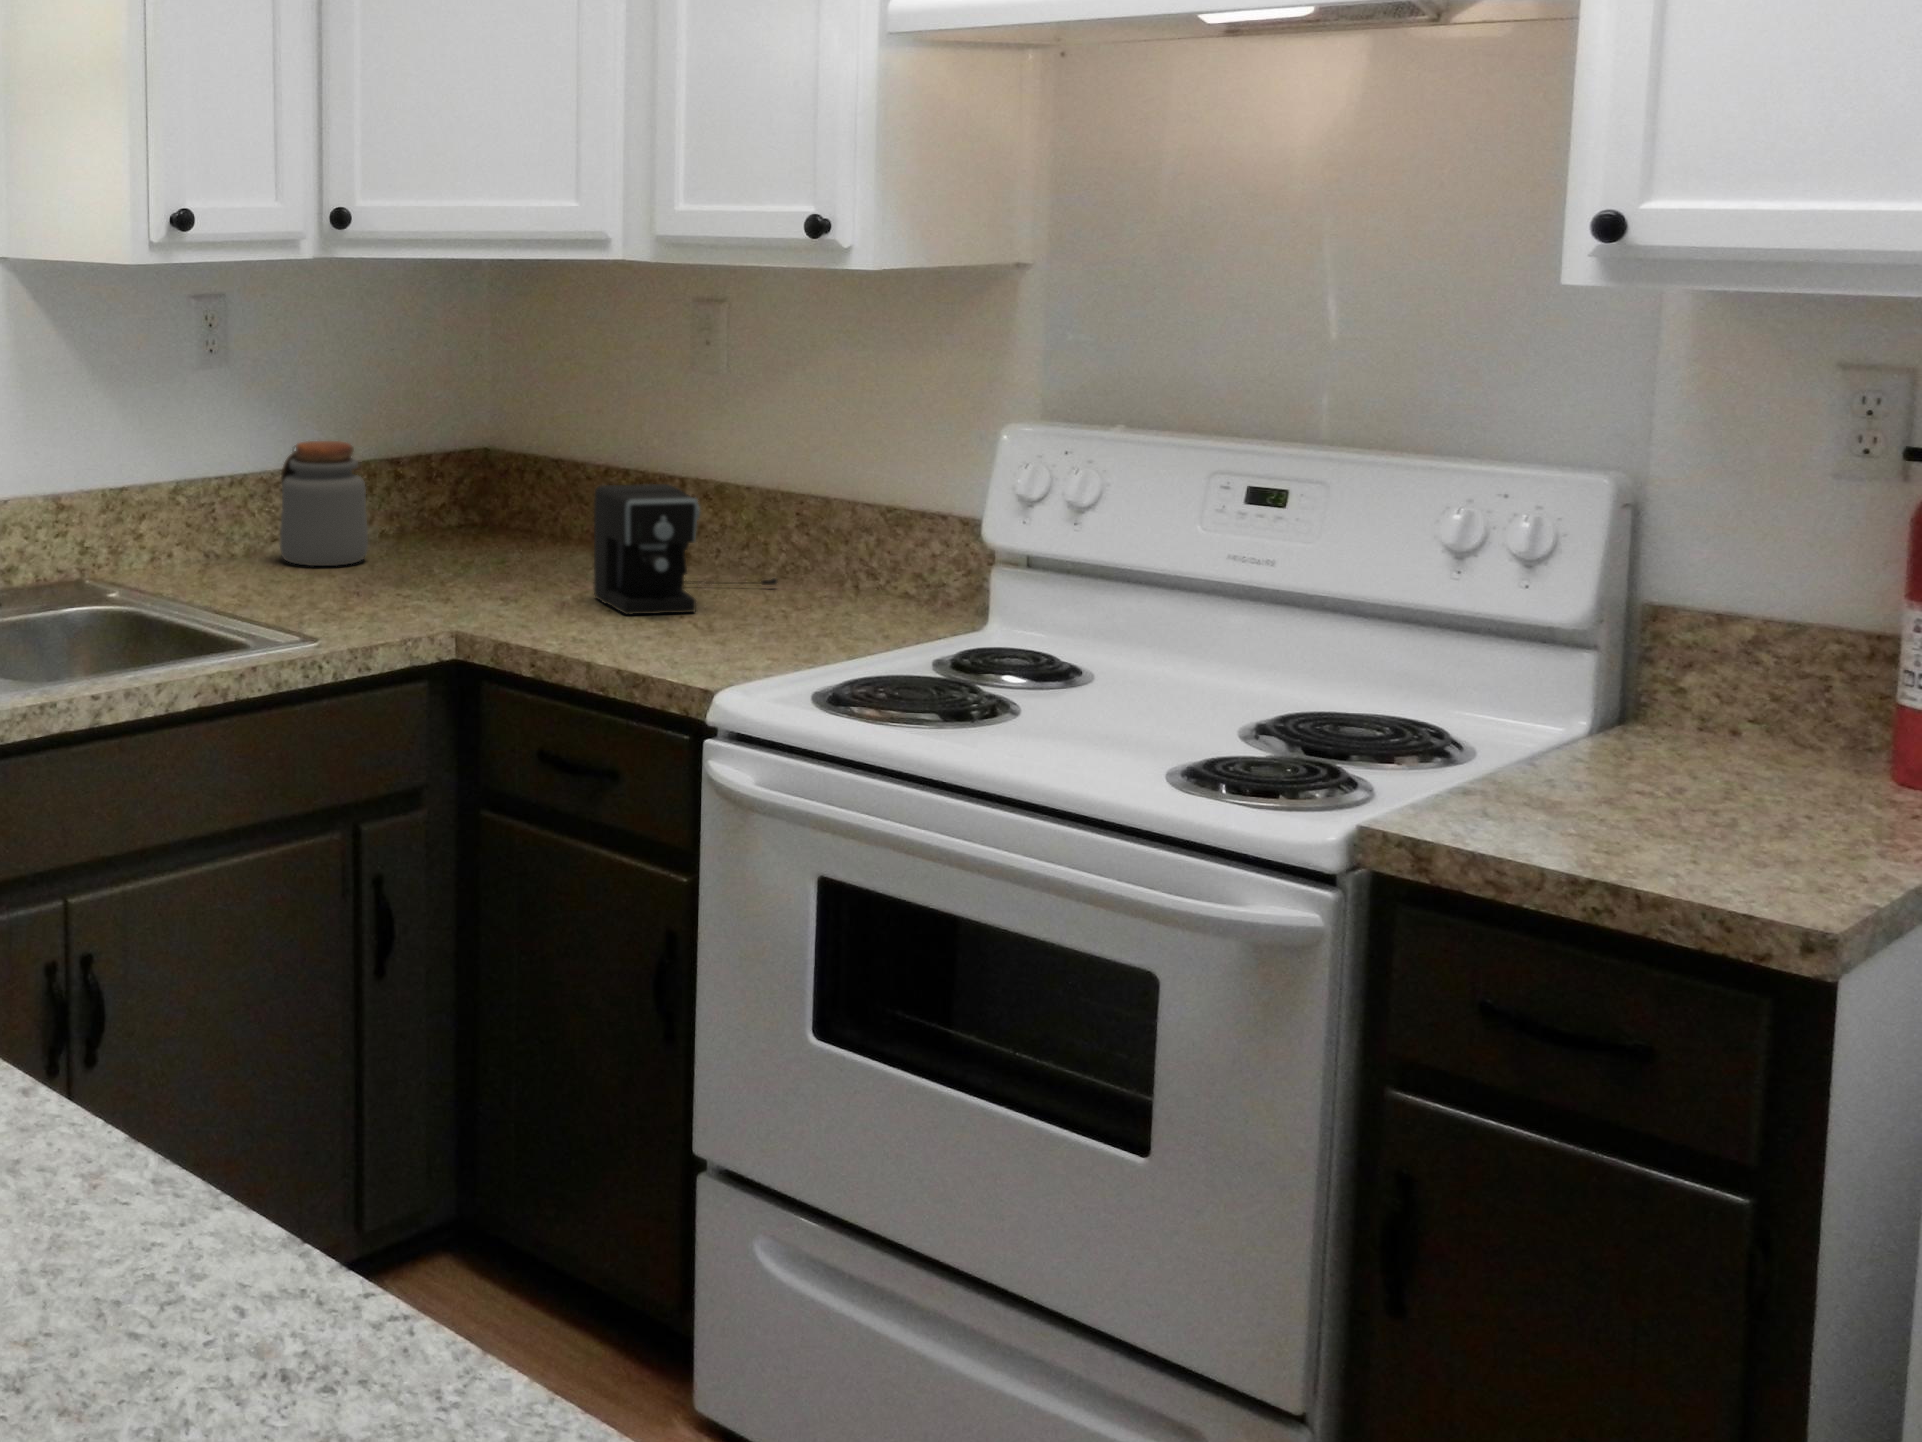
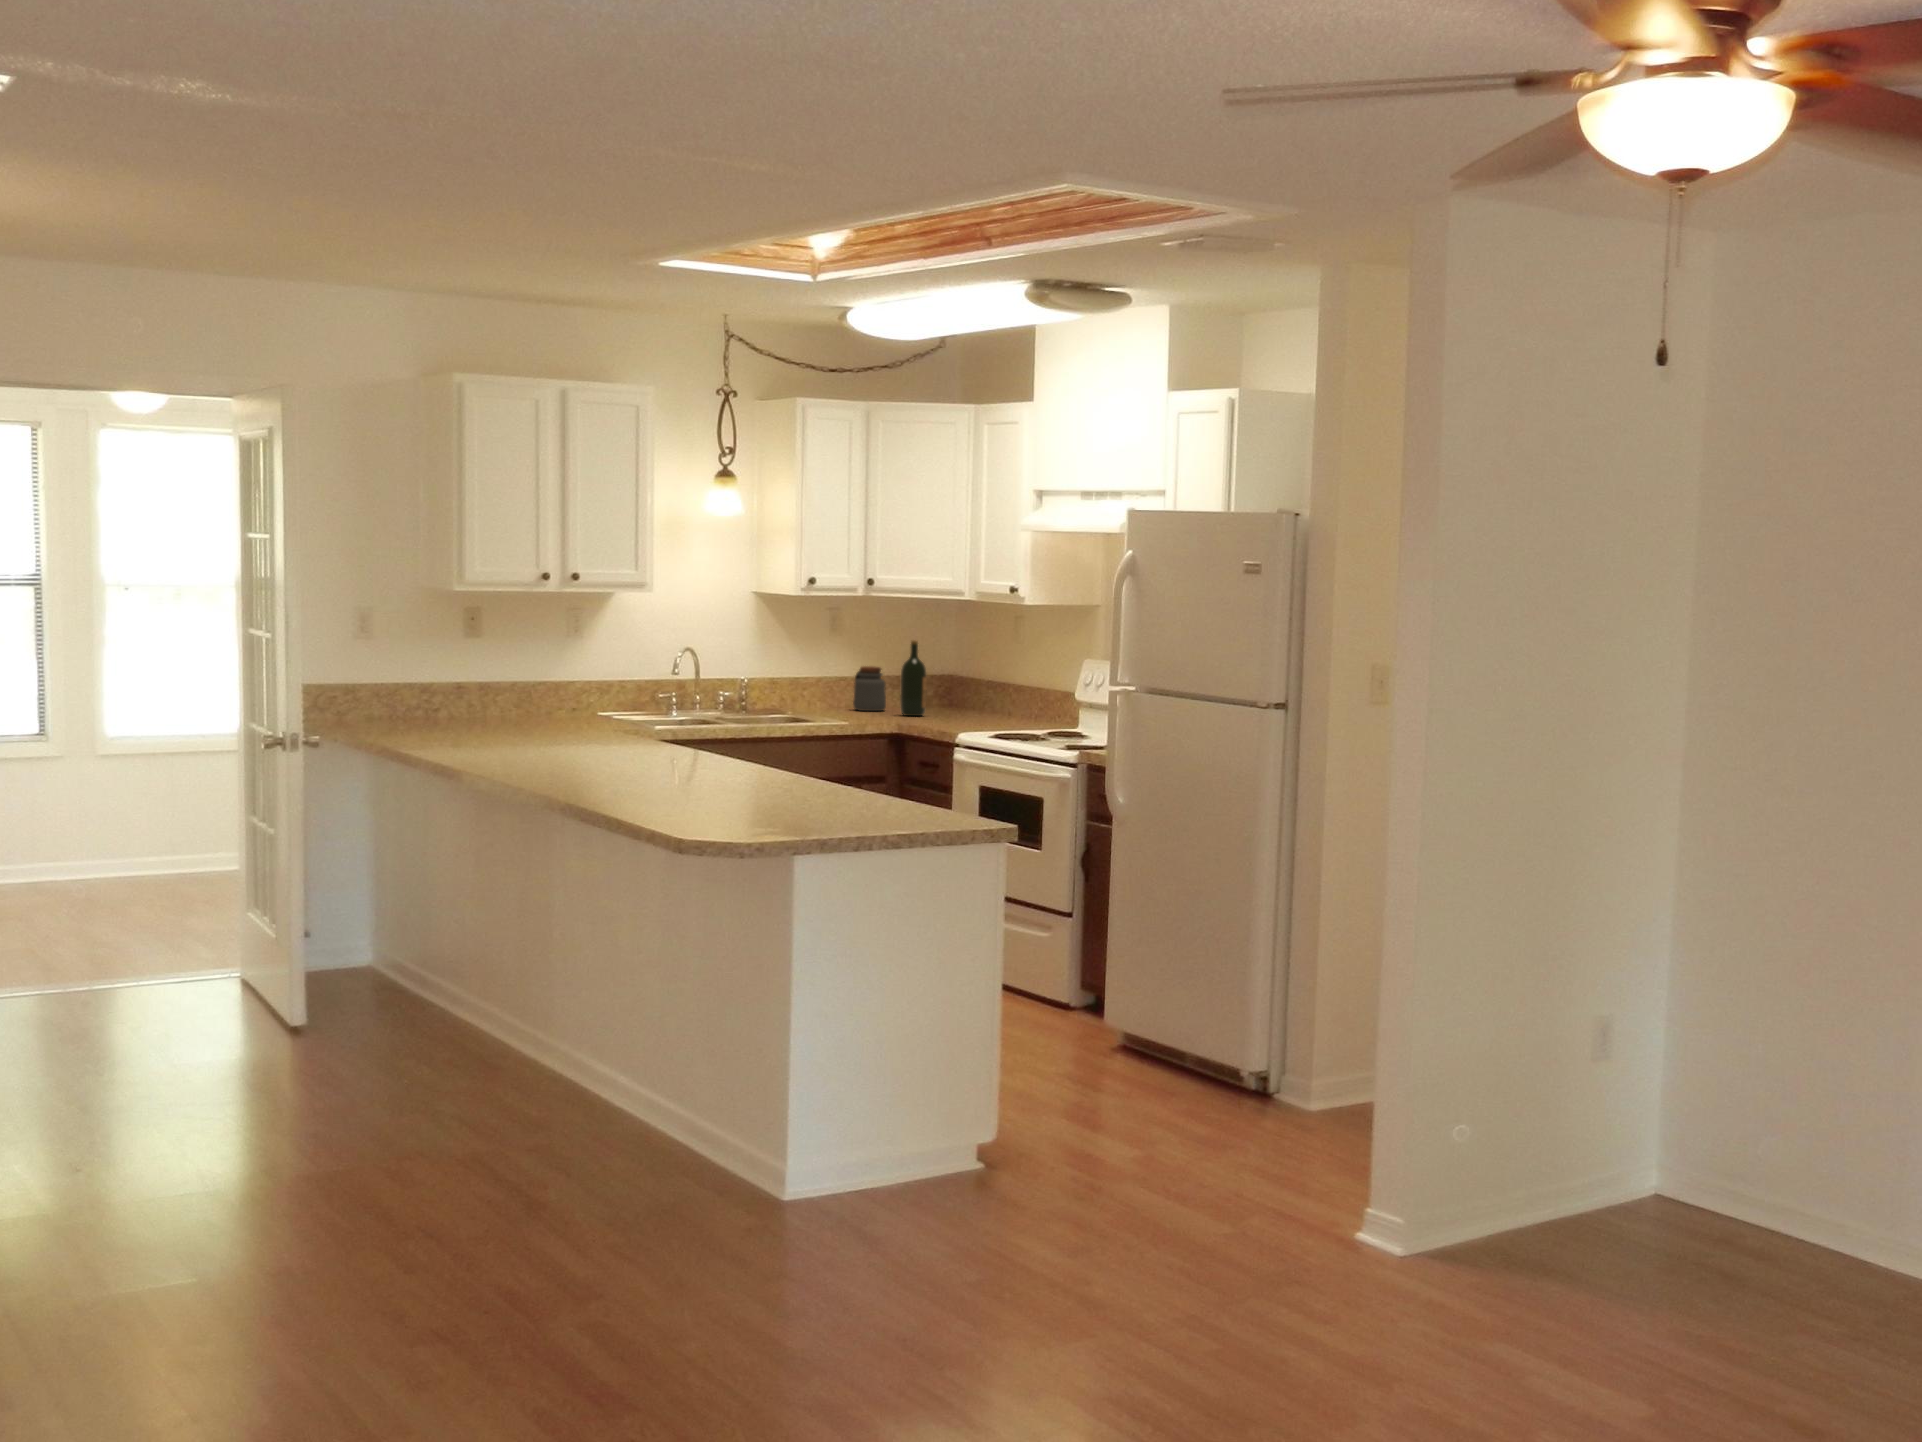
wine bottle: none [429,374,502,589] -> present [900,641,927,716]
coffee maker: present [594,484,777,614] -> none [954,680,1023,722]

